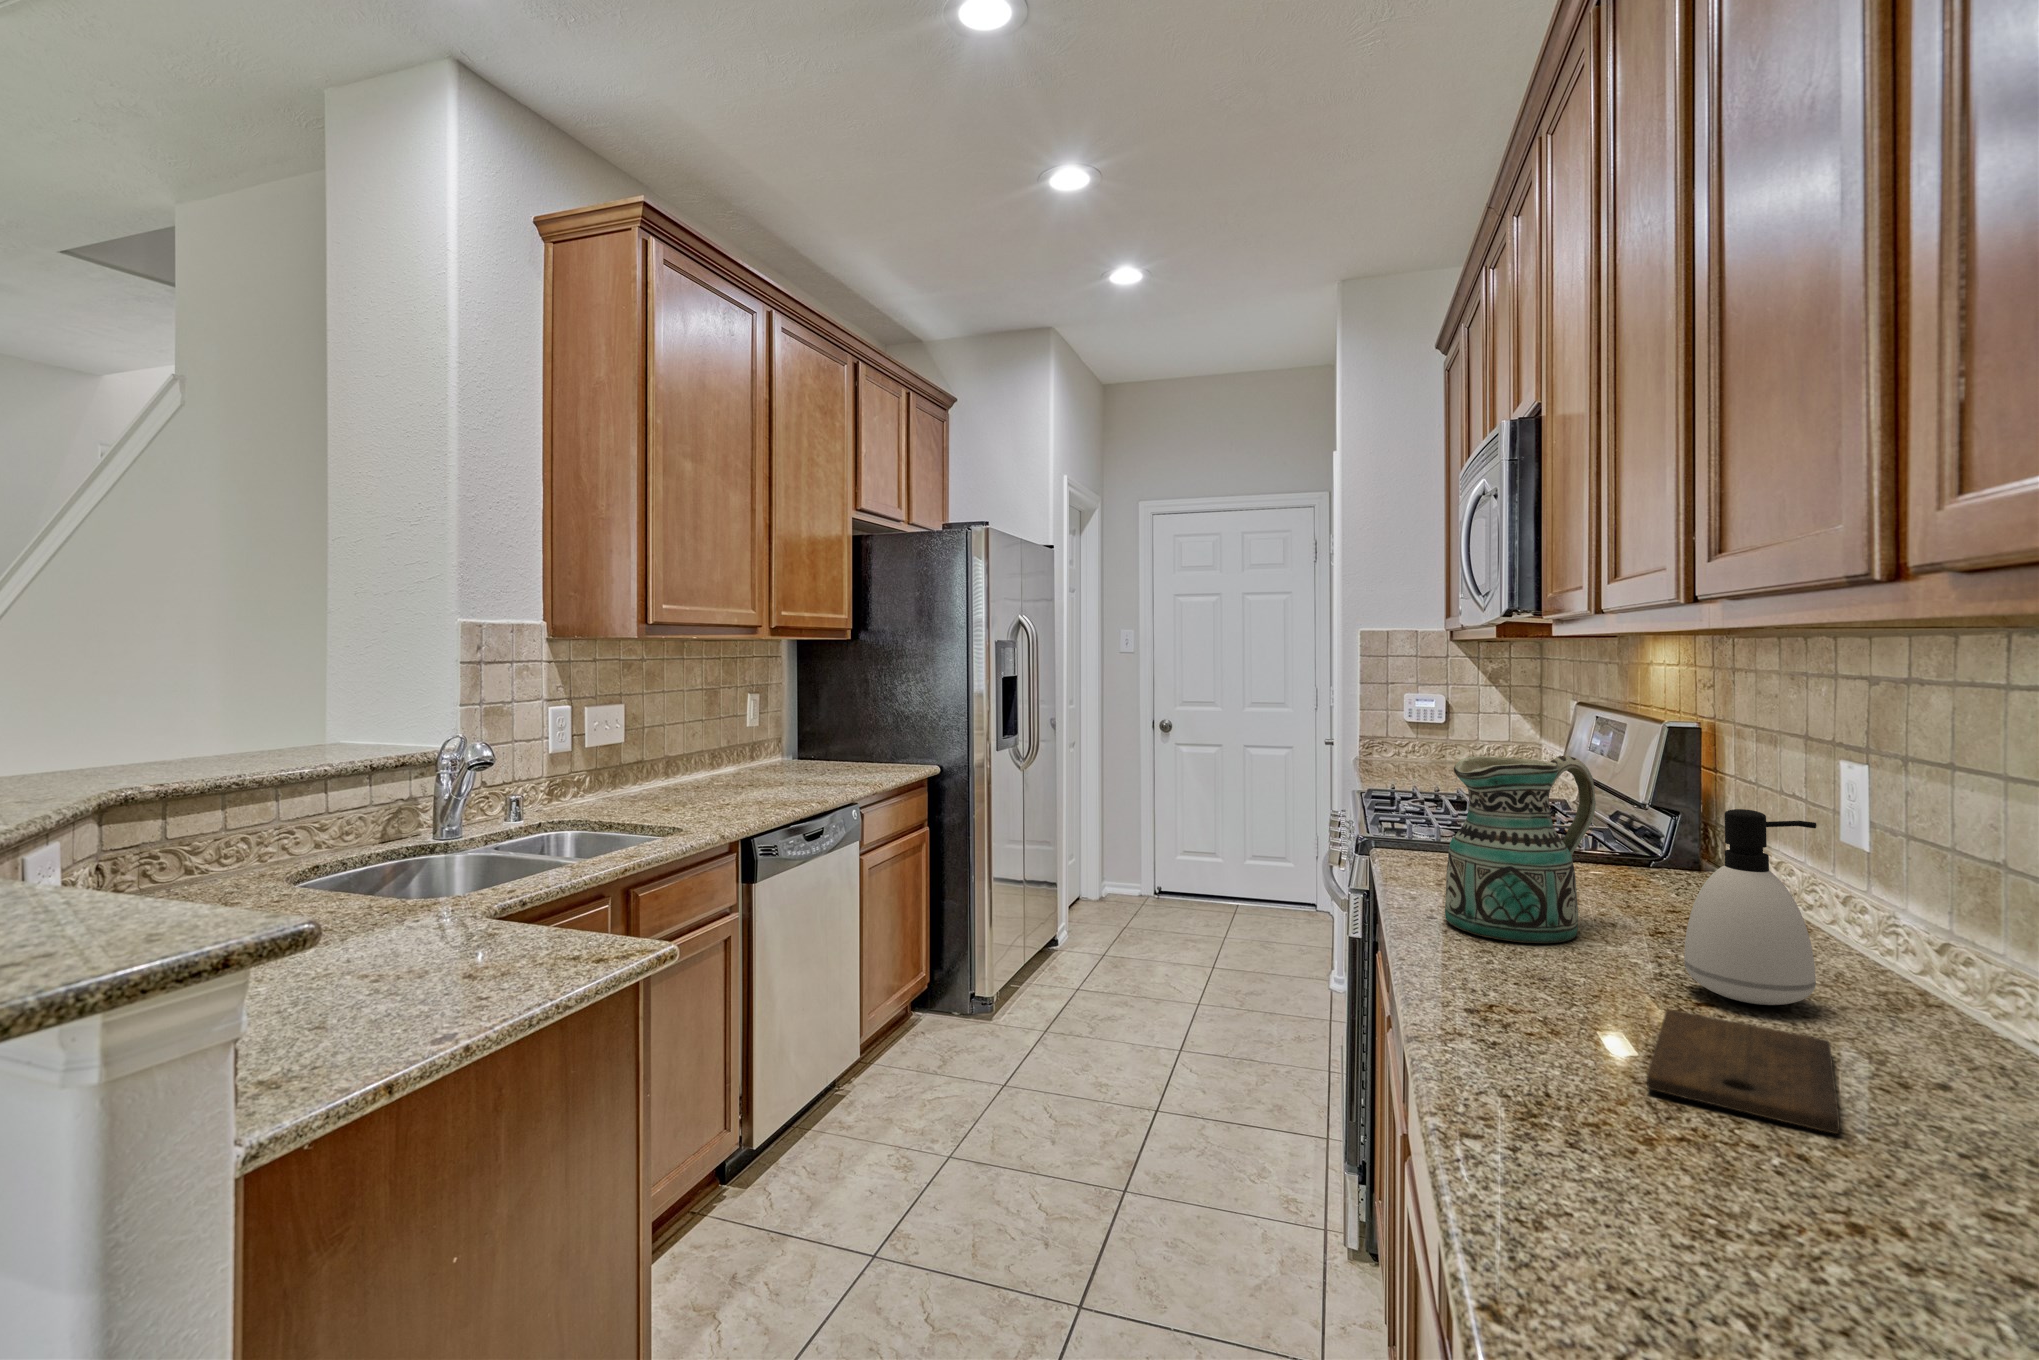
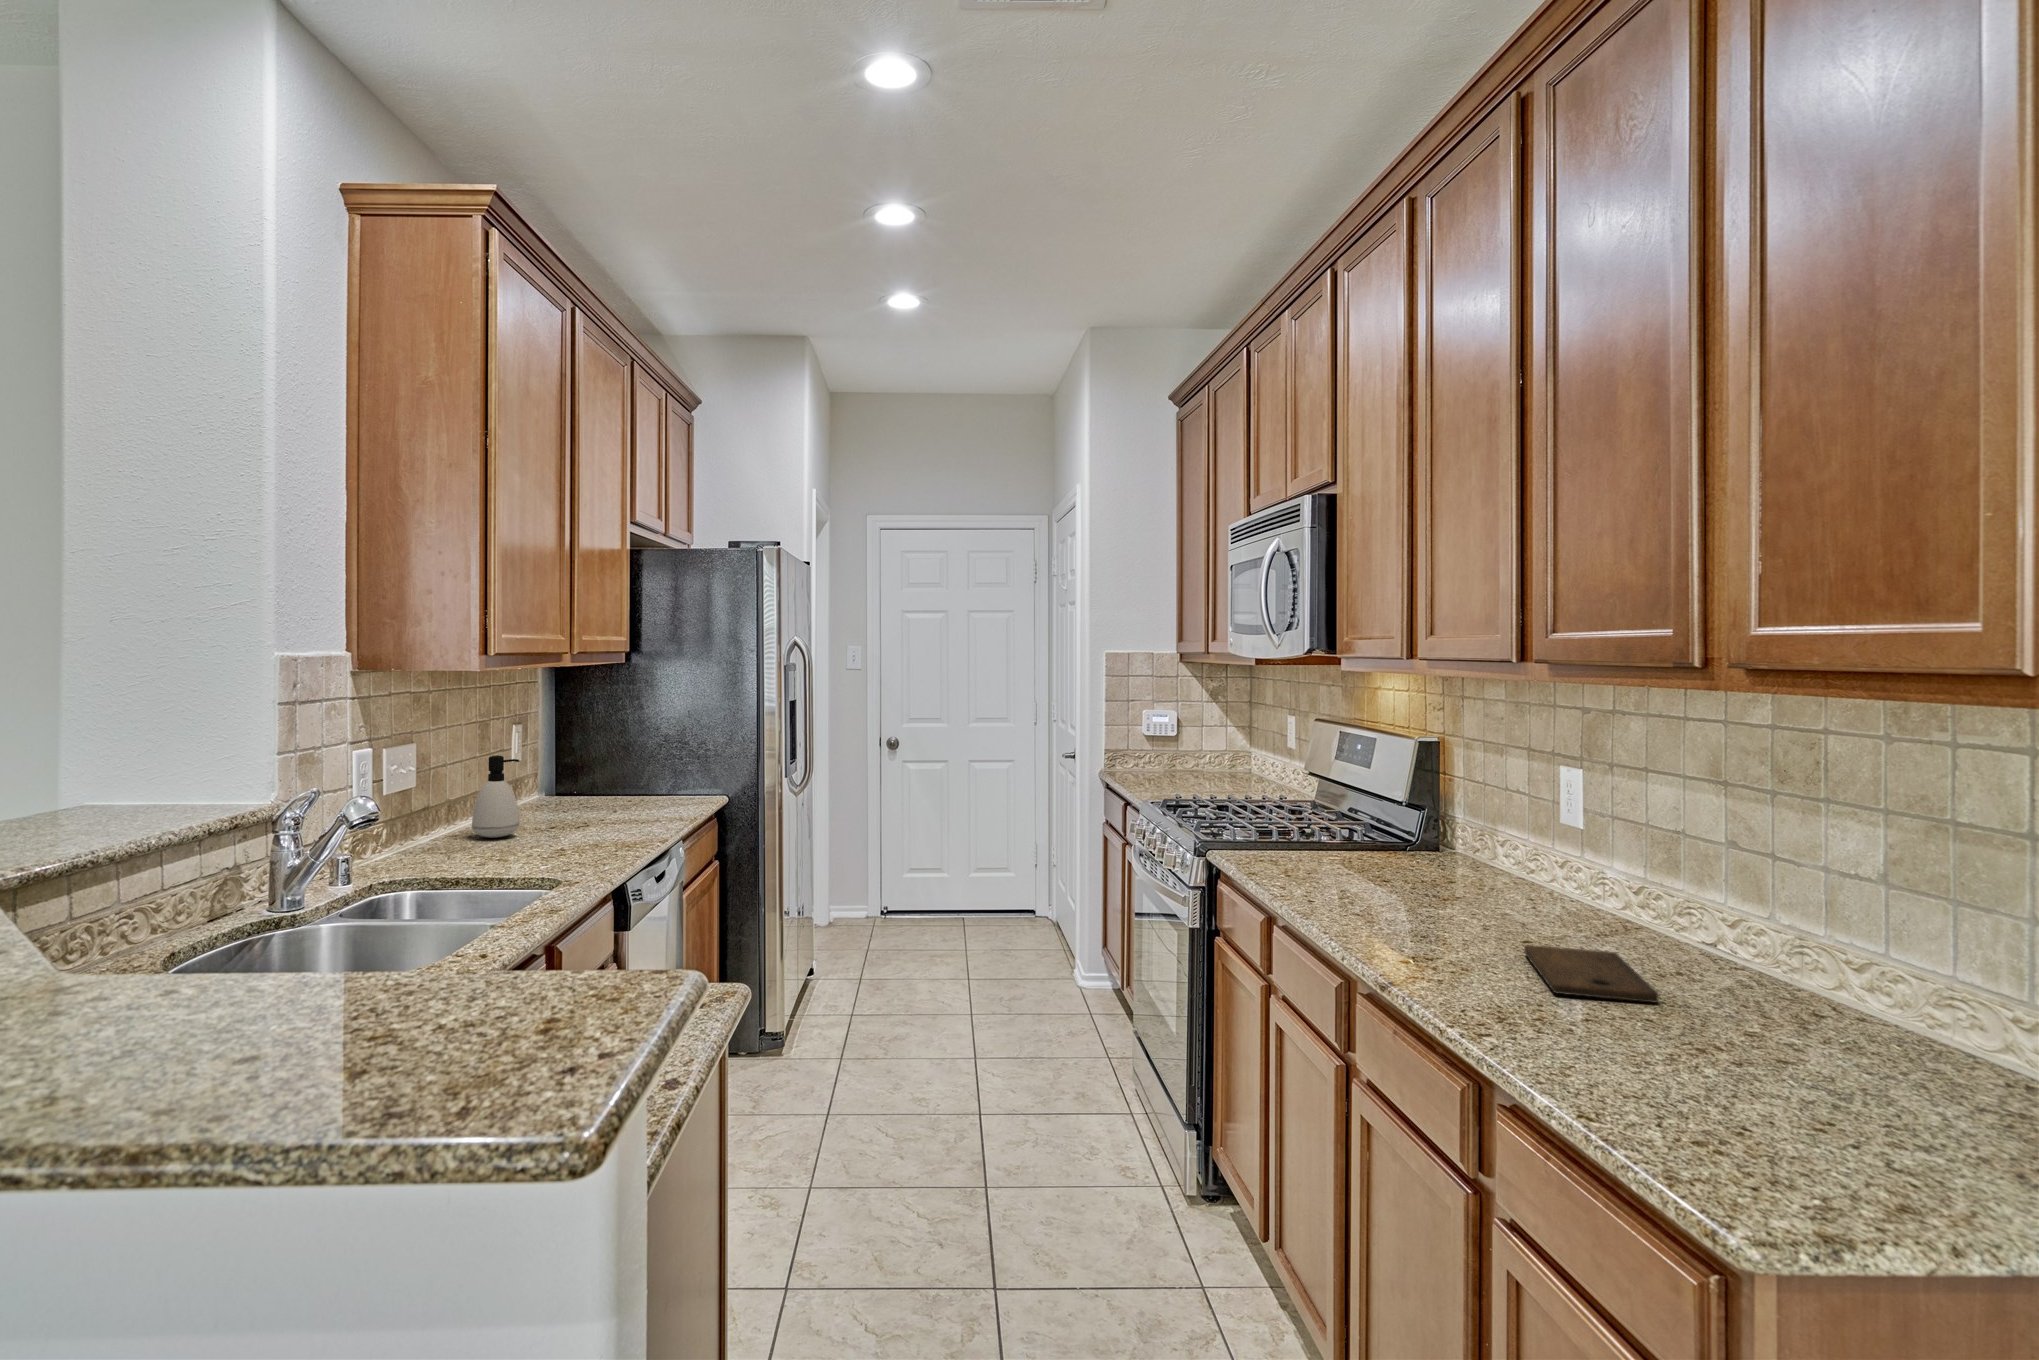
ceramic pitcher: present [1445,756,1596,943] -> none [1328,773,1420,912]
soap dispenser: present [1684,809,1817,1005] -> present [472,755,519,838]

